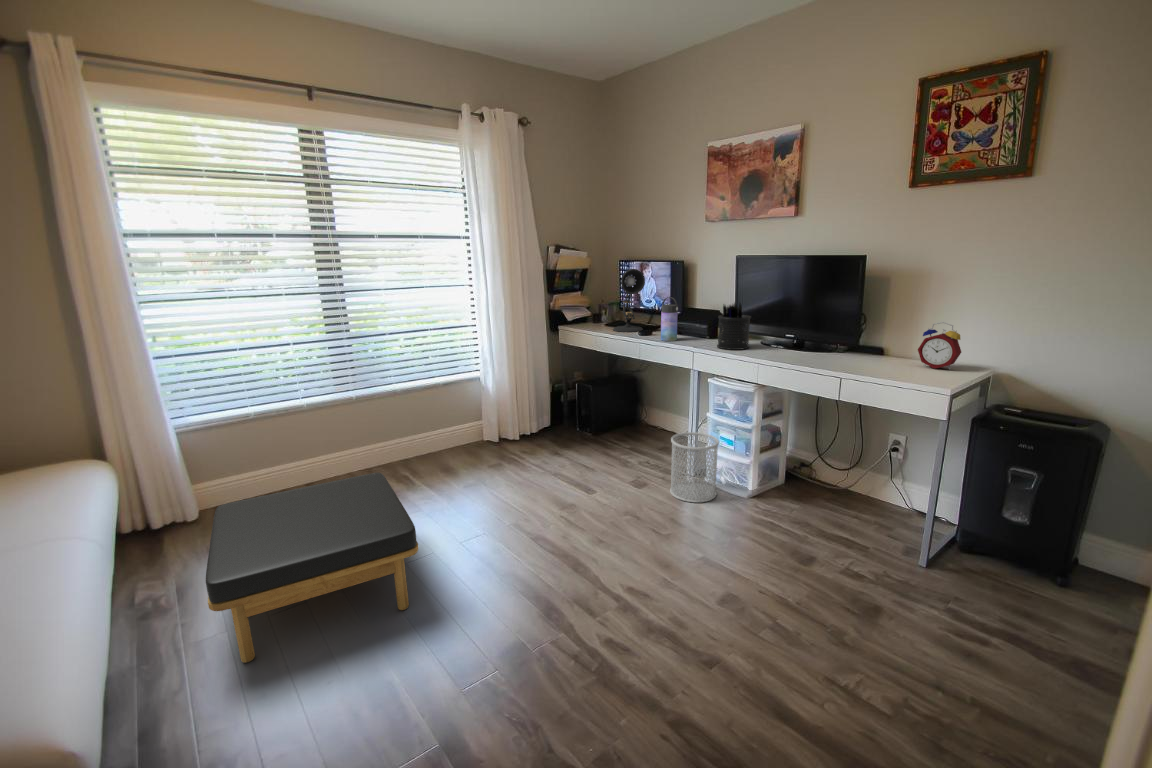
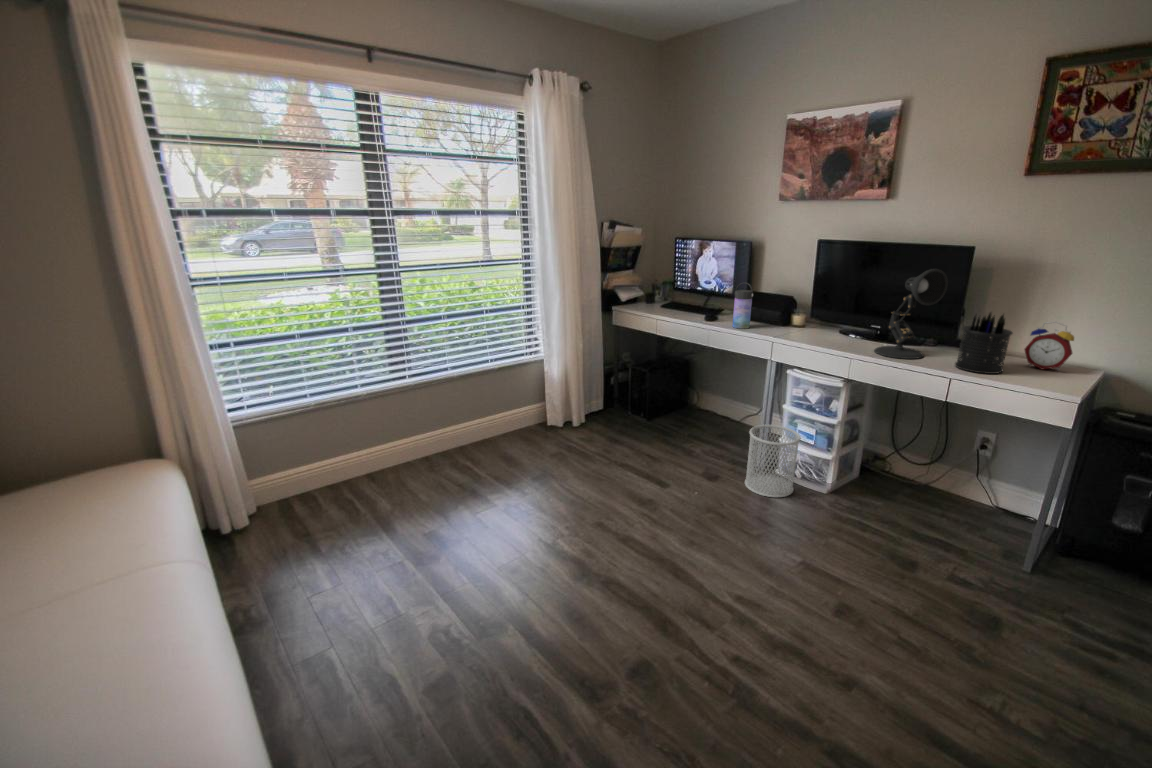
desk lamp: present [613,269,645,332] -> present [874,269,948,359]
pen holder: present [717,303,751,350] -> present [955,313,1013,374]
ottoman: present [206,473,419,663] -> none [309,471,528,677]

